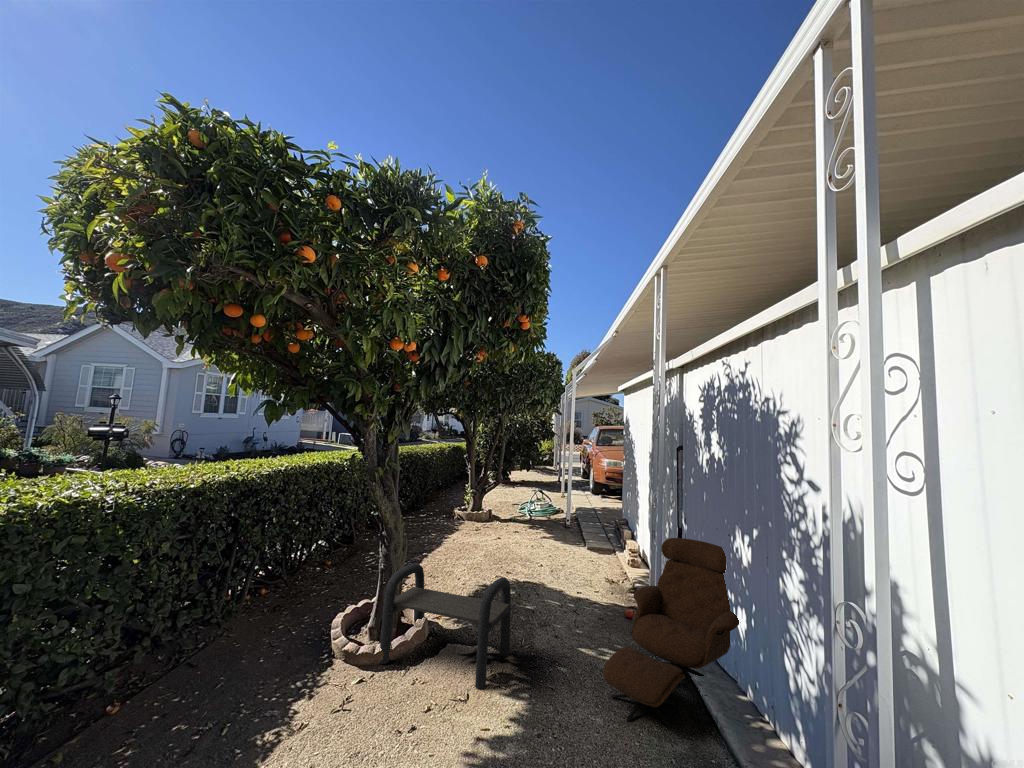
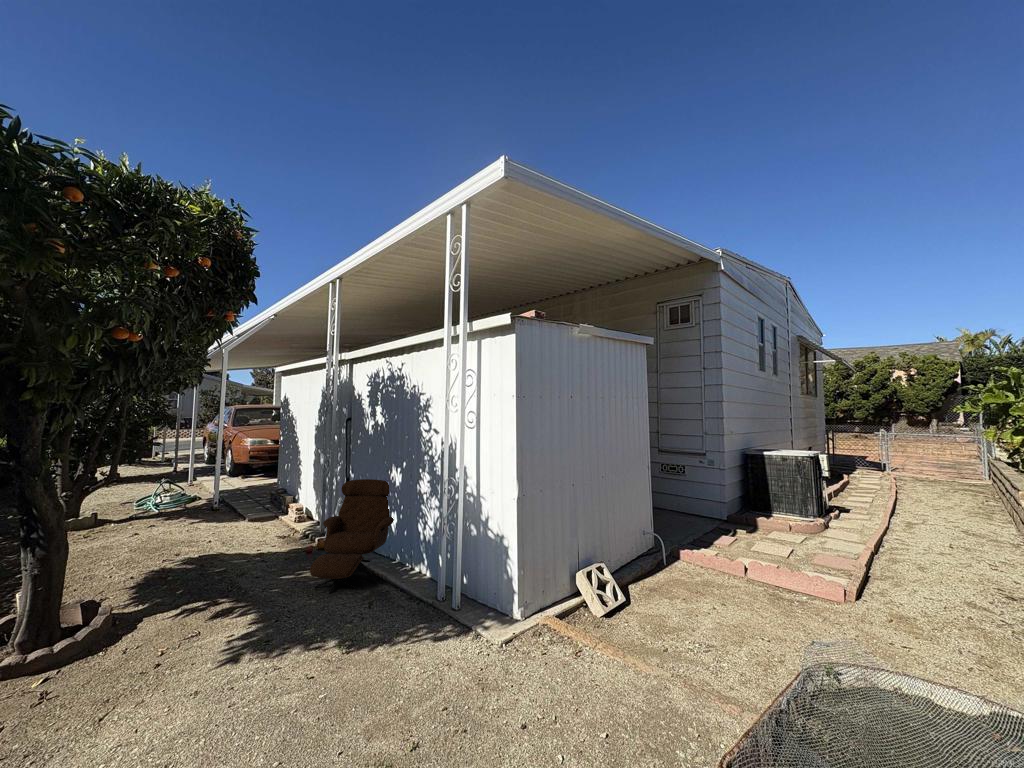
bench: present [379,563,511,689] -> none [84,530,223,632]

